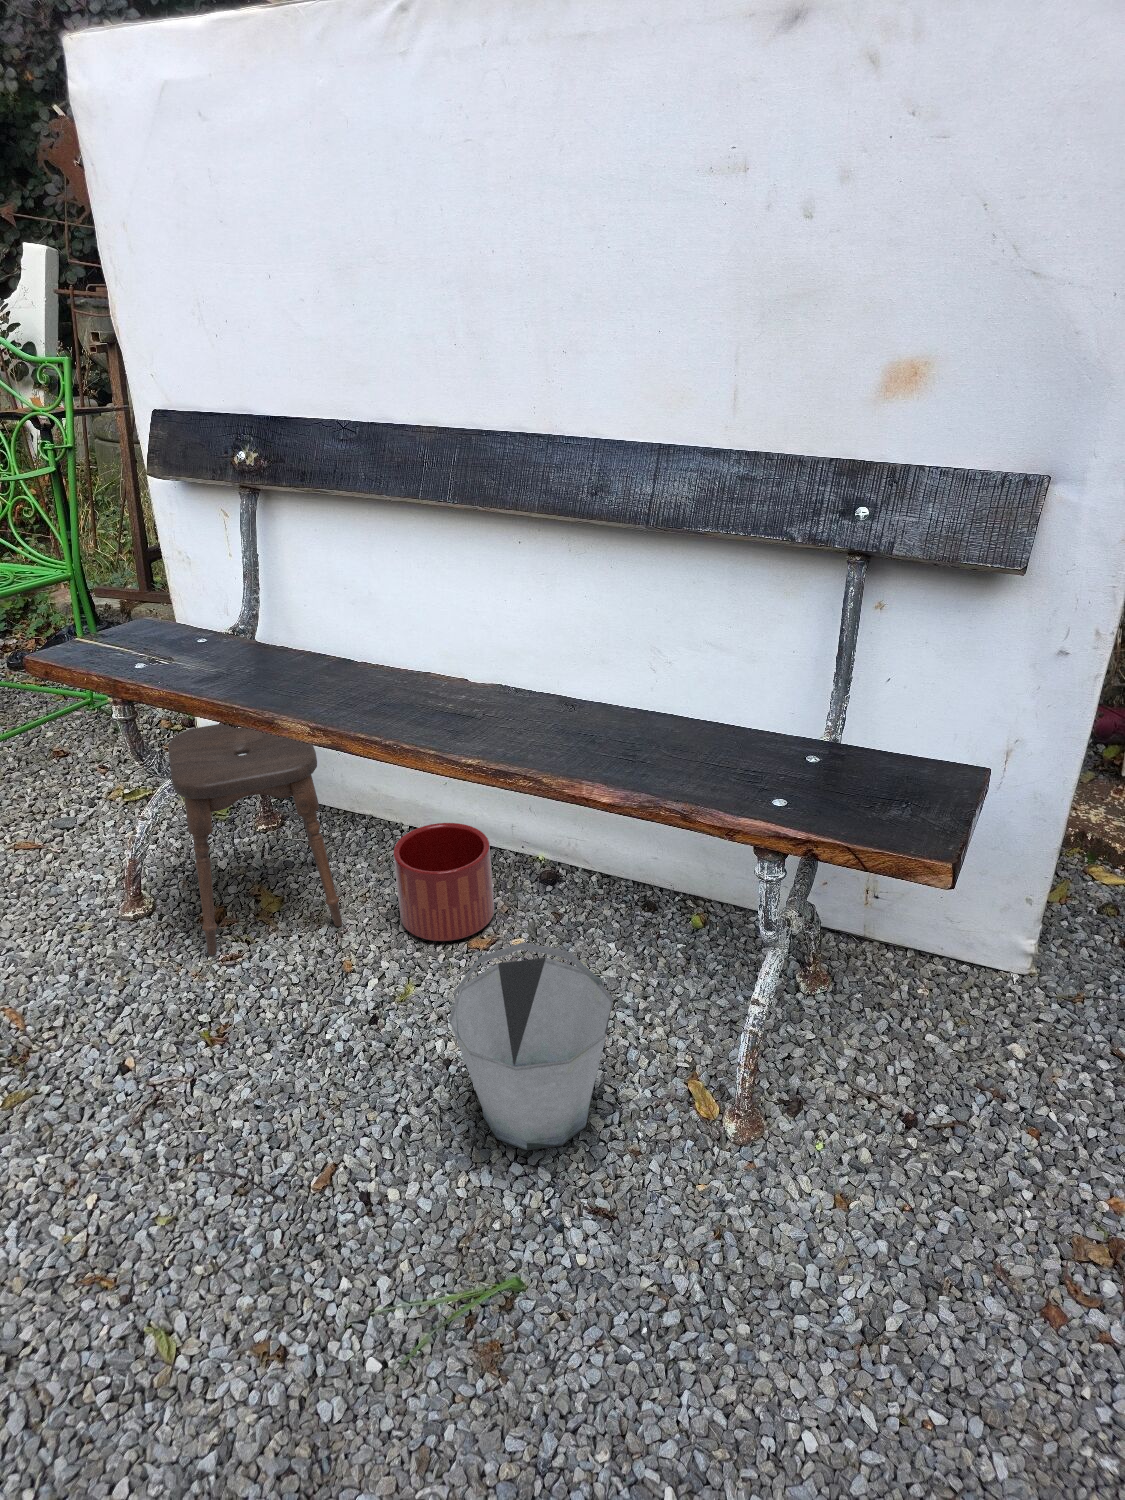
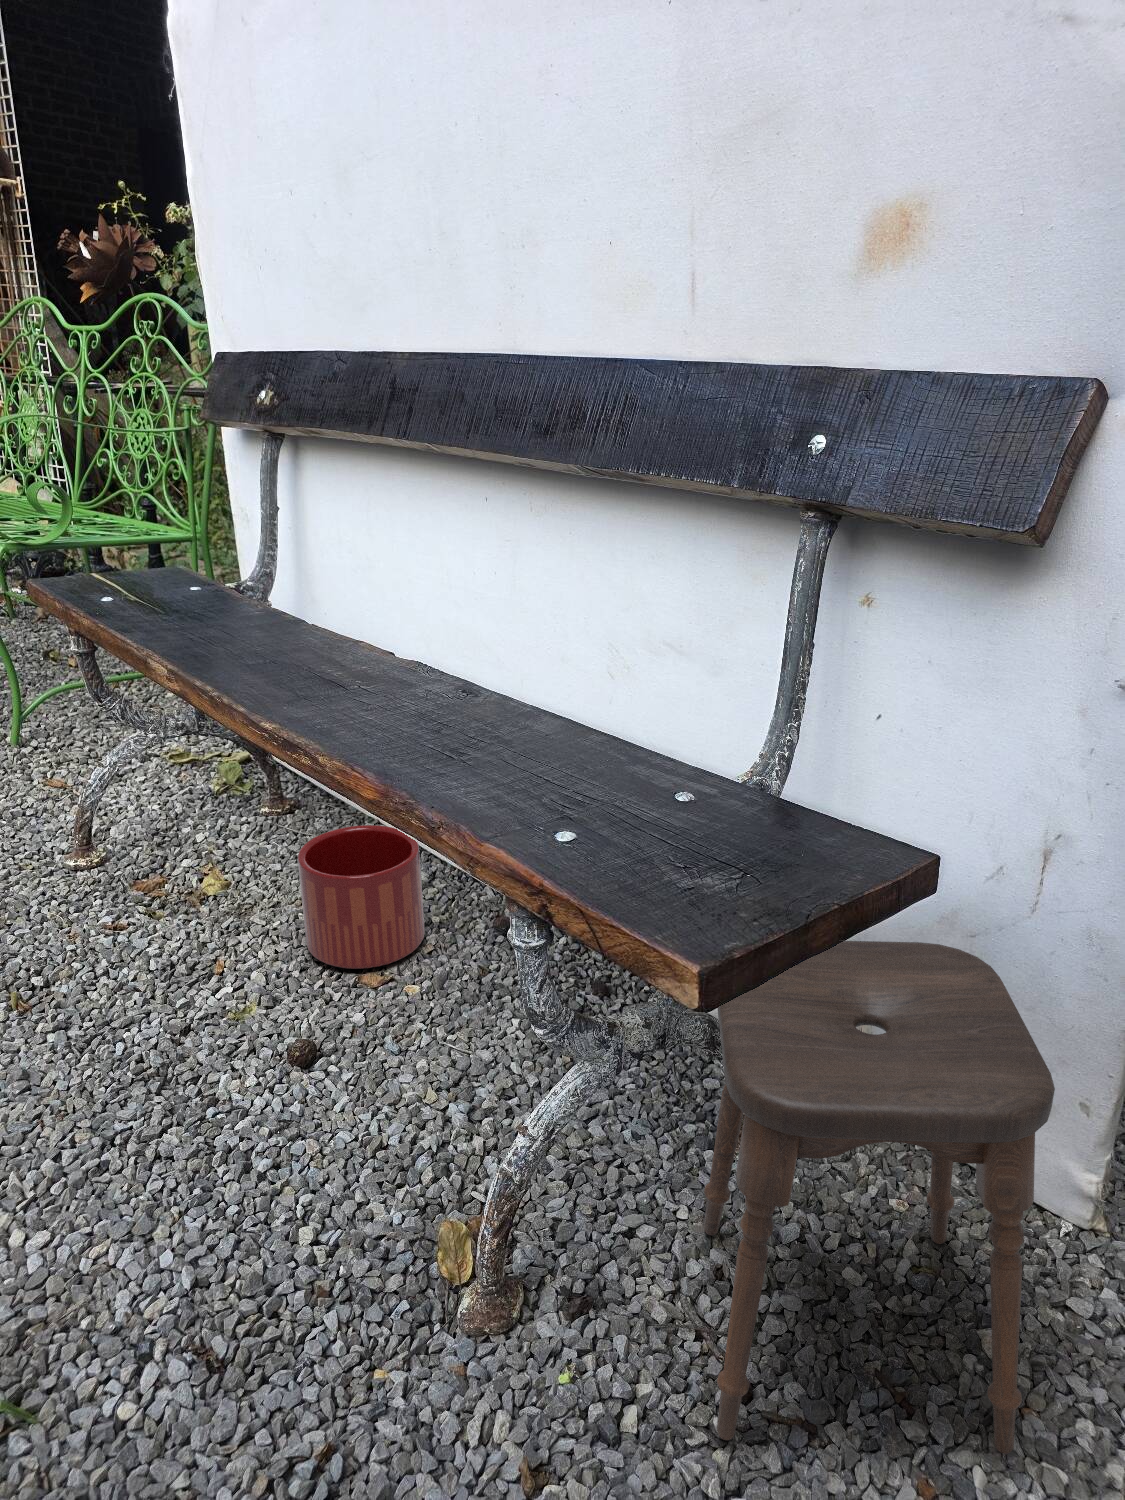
stool: present [168,724,342,955] -> present [704,941,1055,1454]
bucket: present [449,942,613,1150] -> none [121,961,354,1249]

